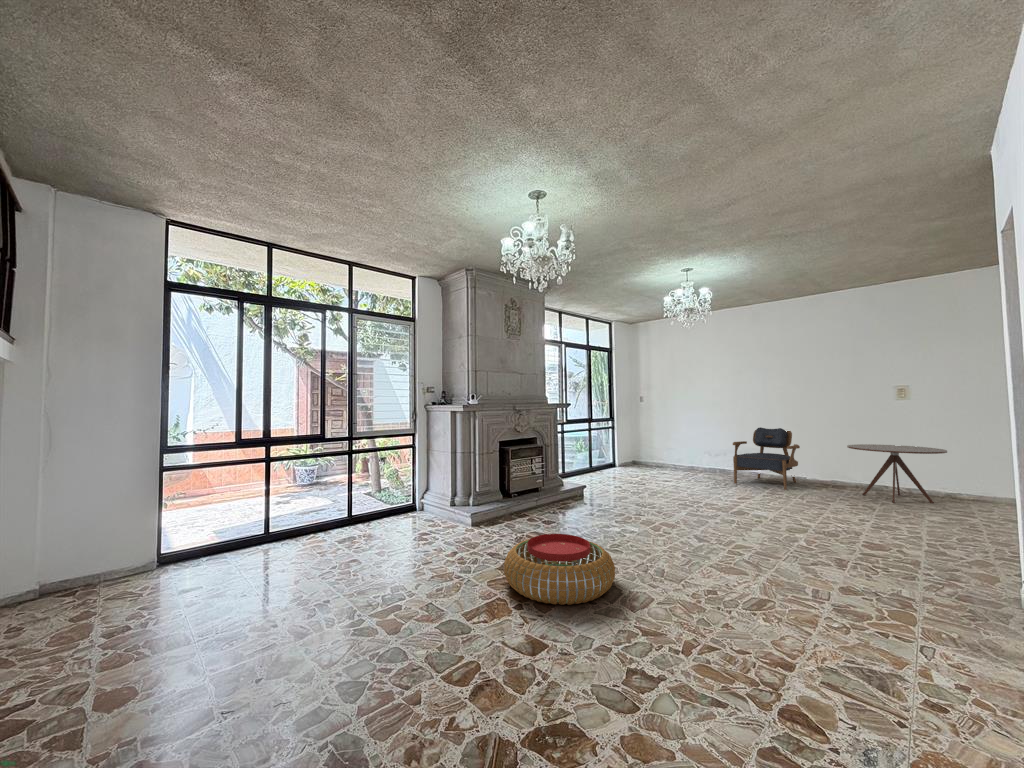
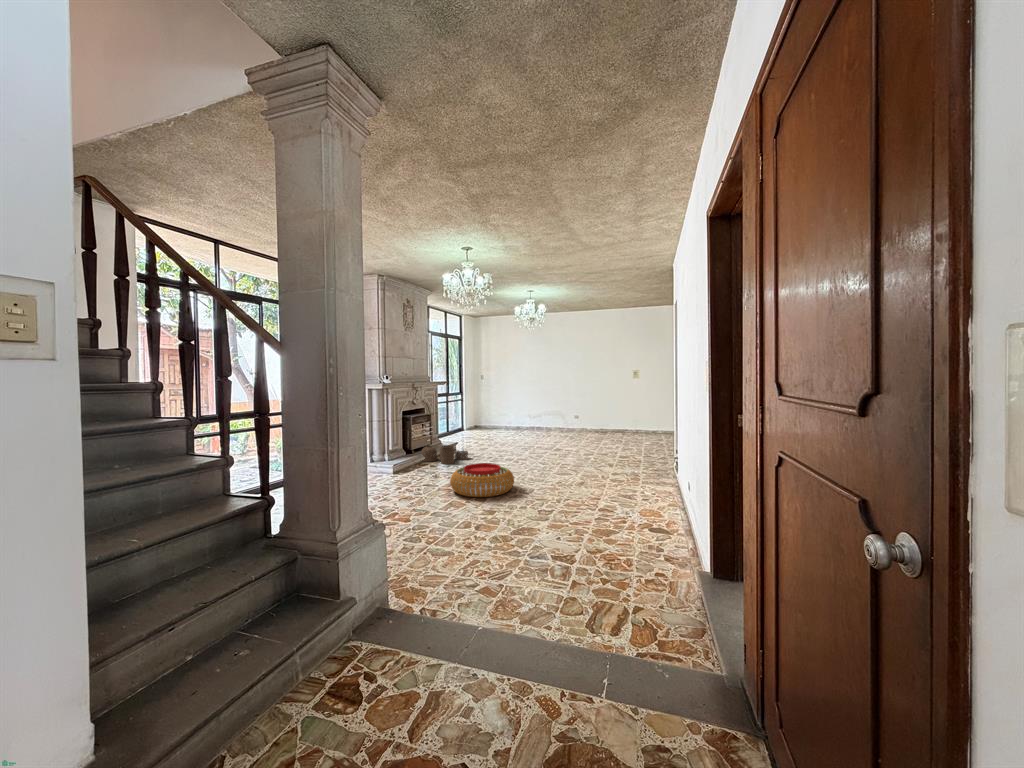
armchair: present [733,427,800,490] -> none [547,397,585,436]
round table: present [847,444,947,503] -> none [610,405,656,438]
woven basket: none [523,487,588,520] -> present [421,445,468,464]

